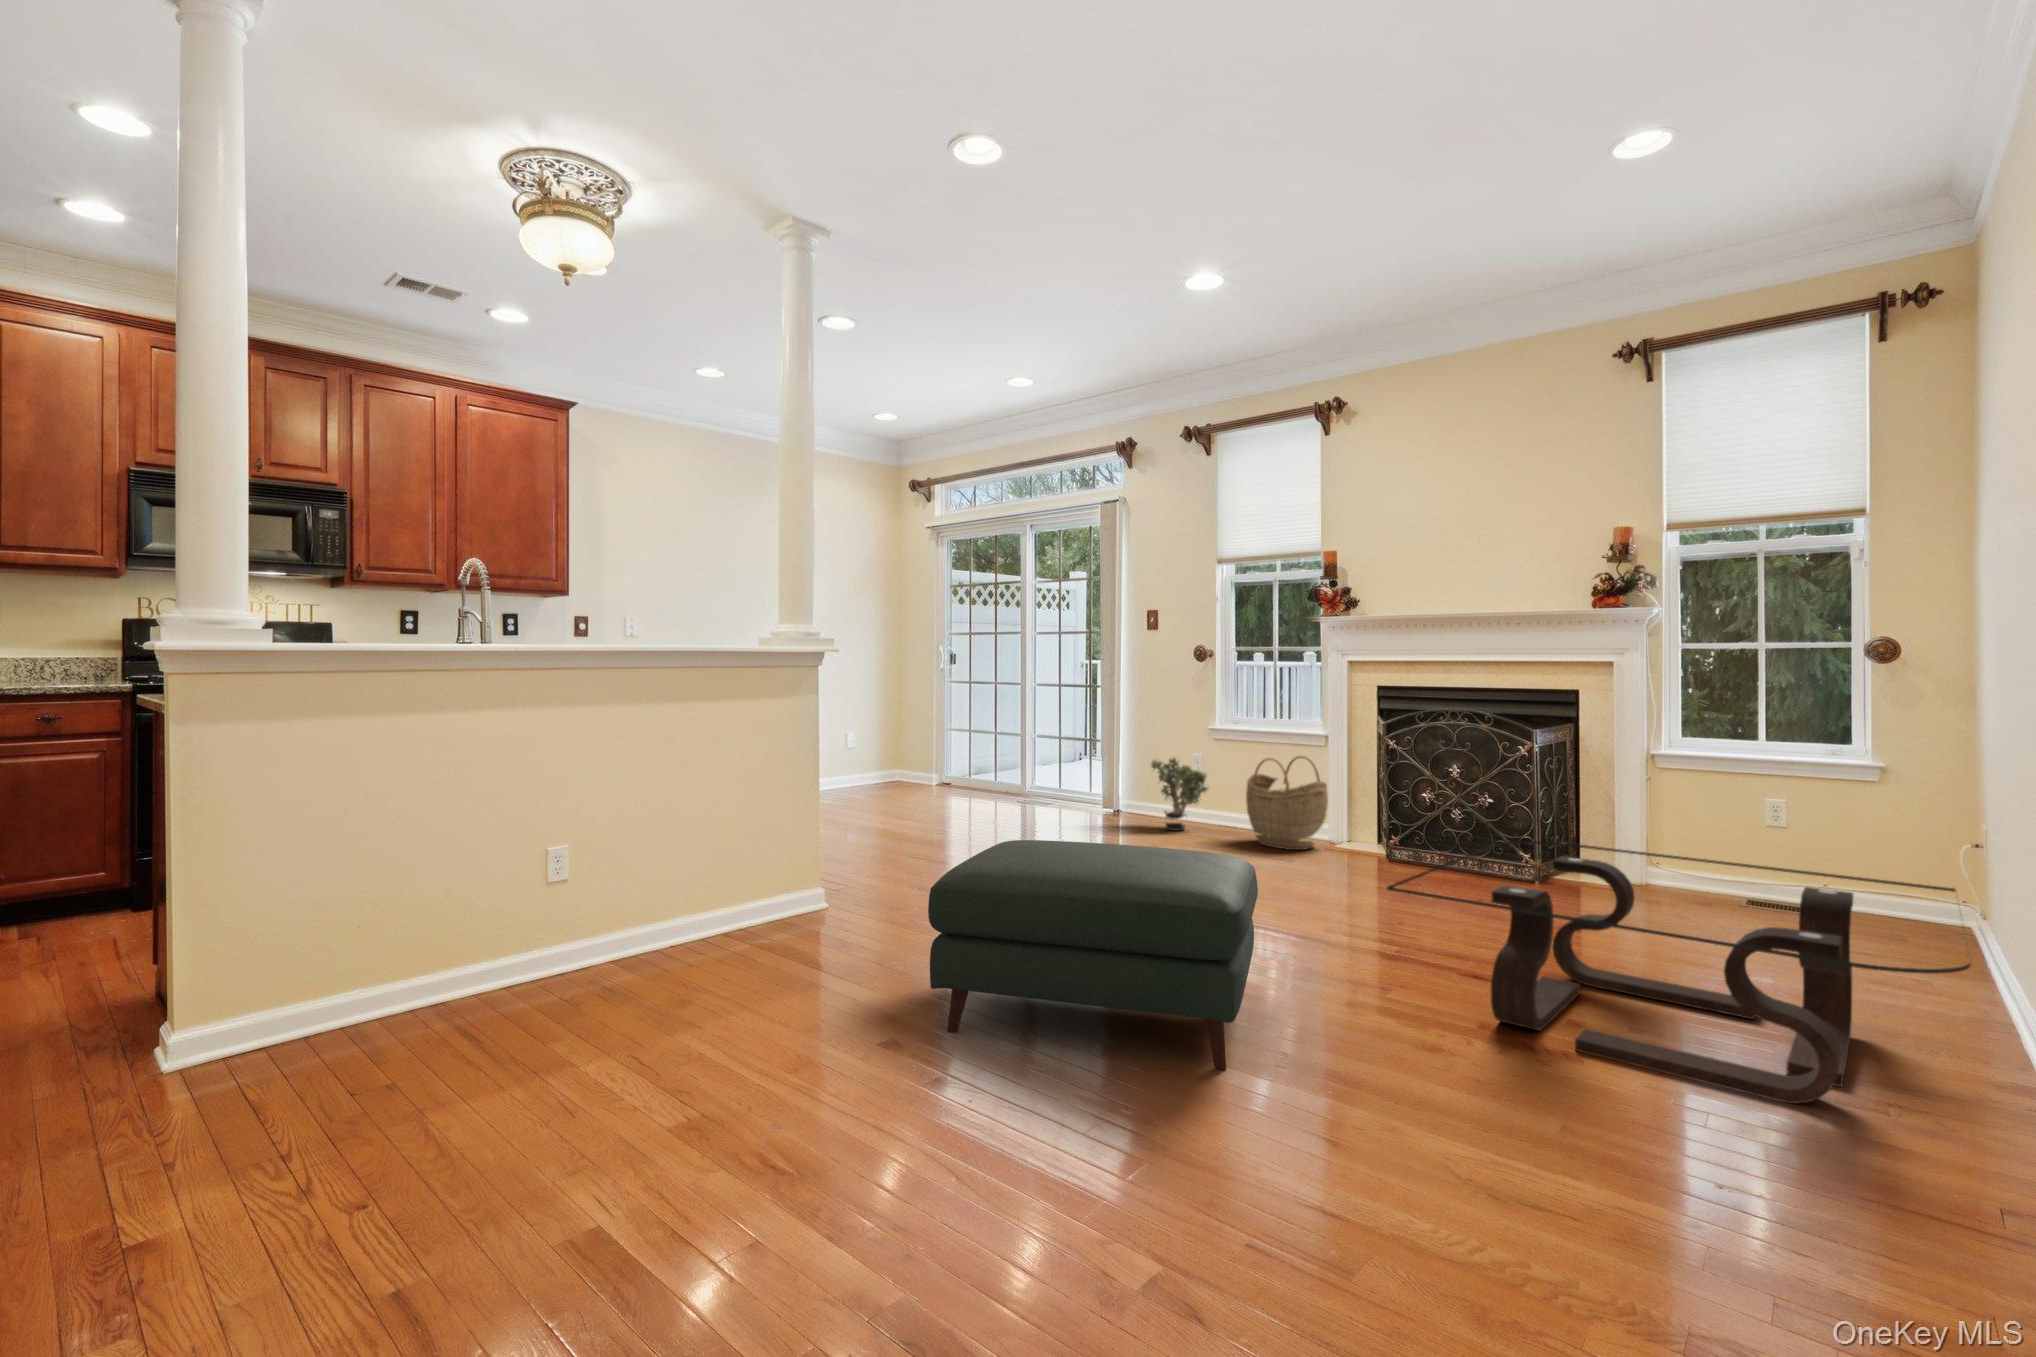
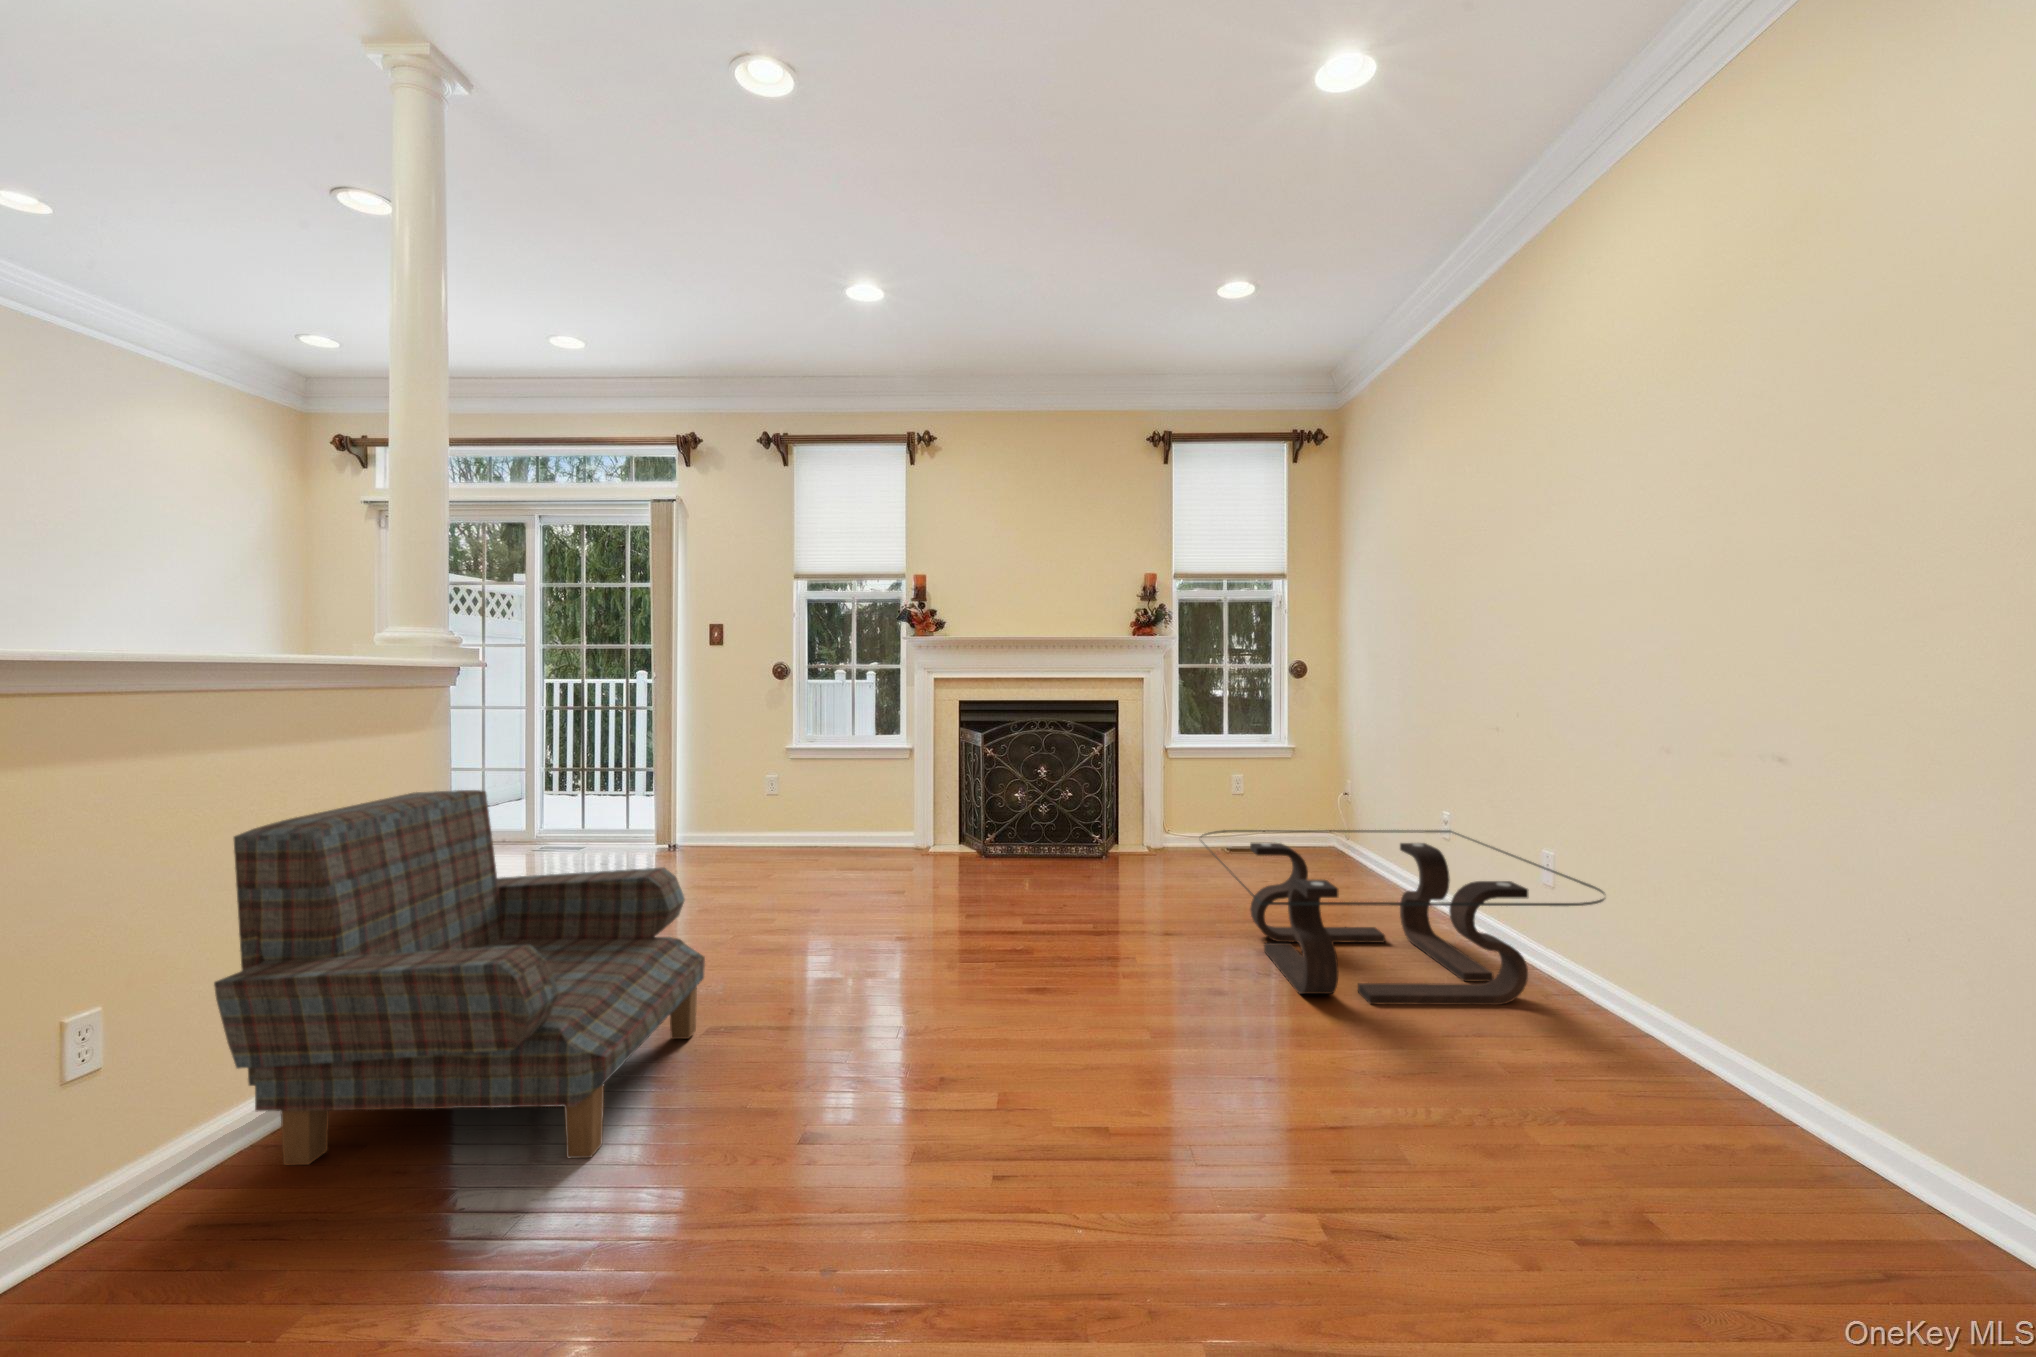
armchair: none [681,720,959,951] -> present [214,790,705,1165]
woven basket: present [1246,756,1328,850] -> none [850,767,927,859]
potted plant: present [1151,758,1209,831] -> none [733,779,801,856]
ottoman: present [928,840,1258,1070] -> none [875,898,1275,1218]

